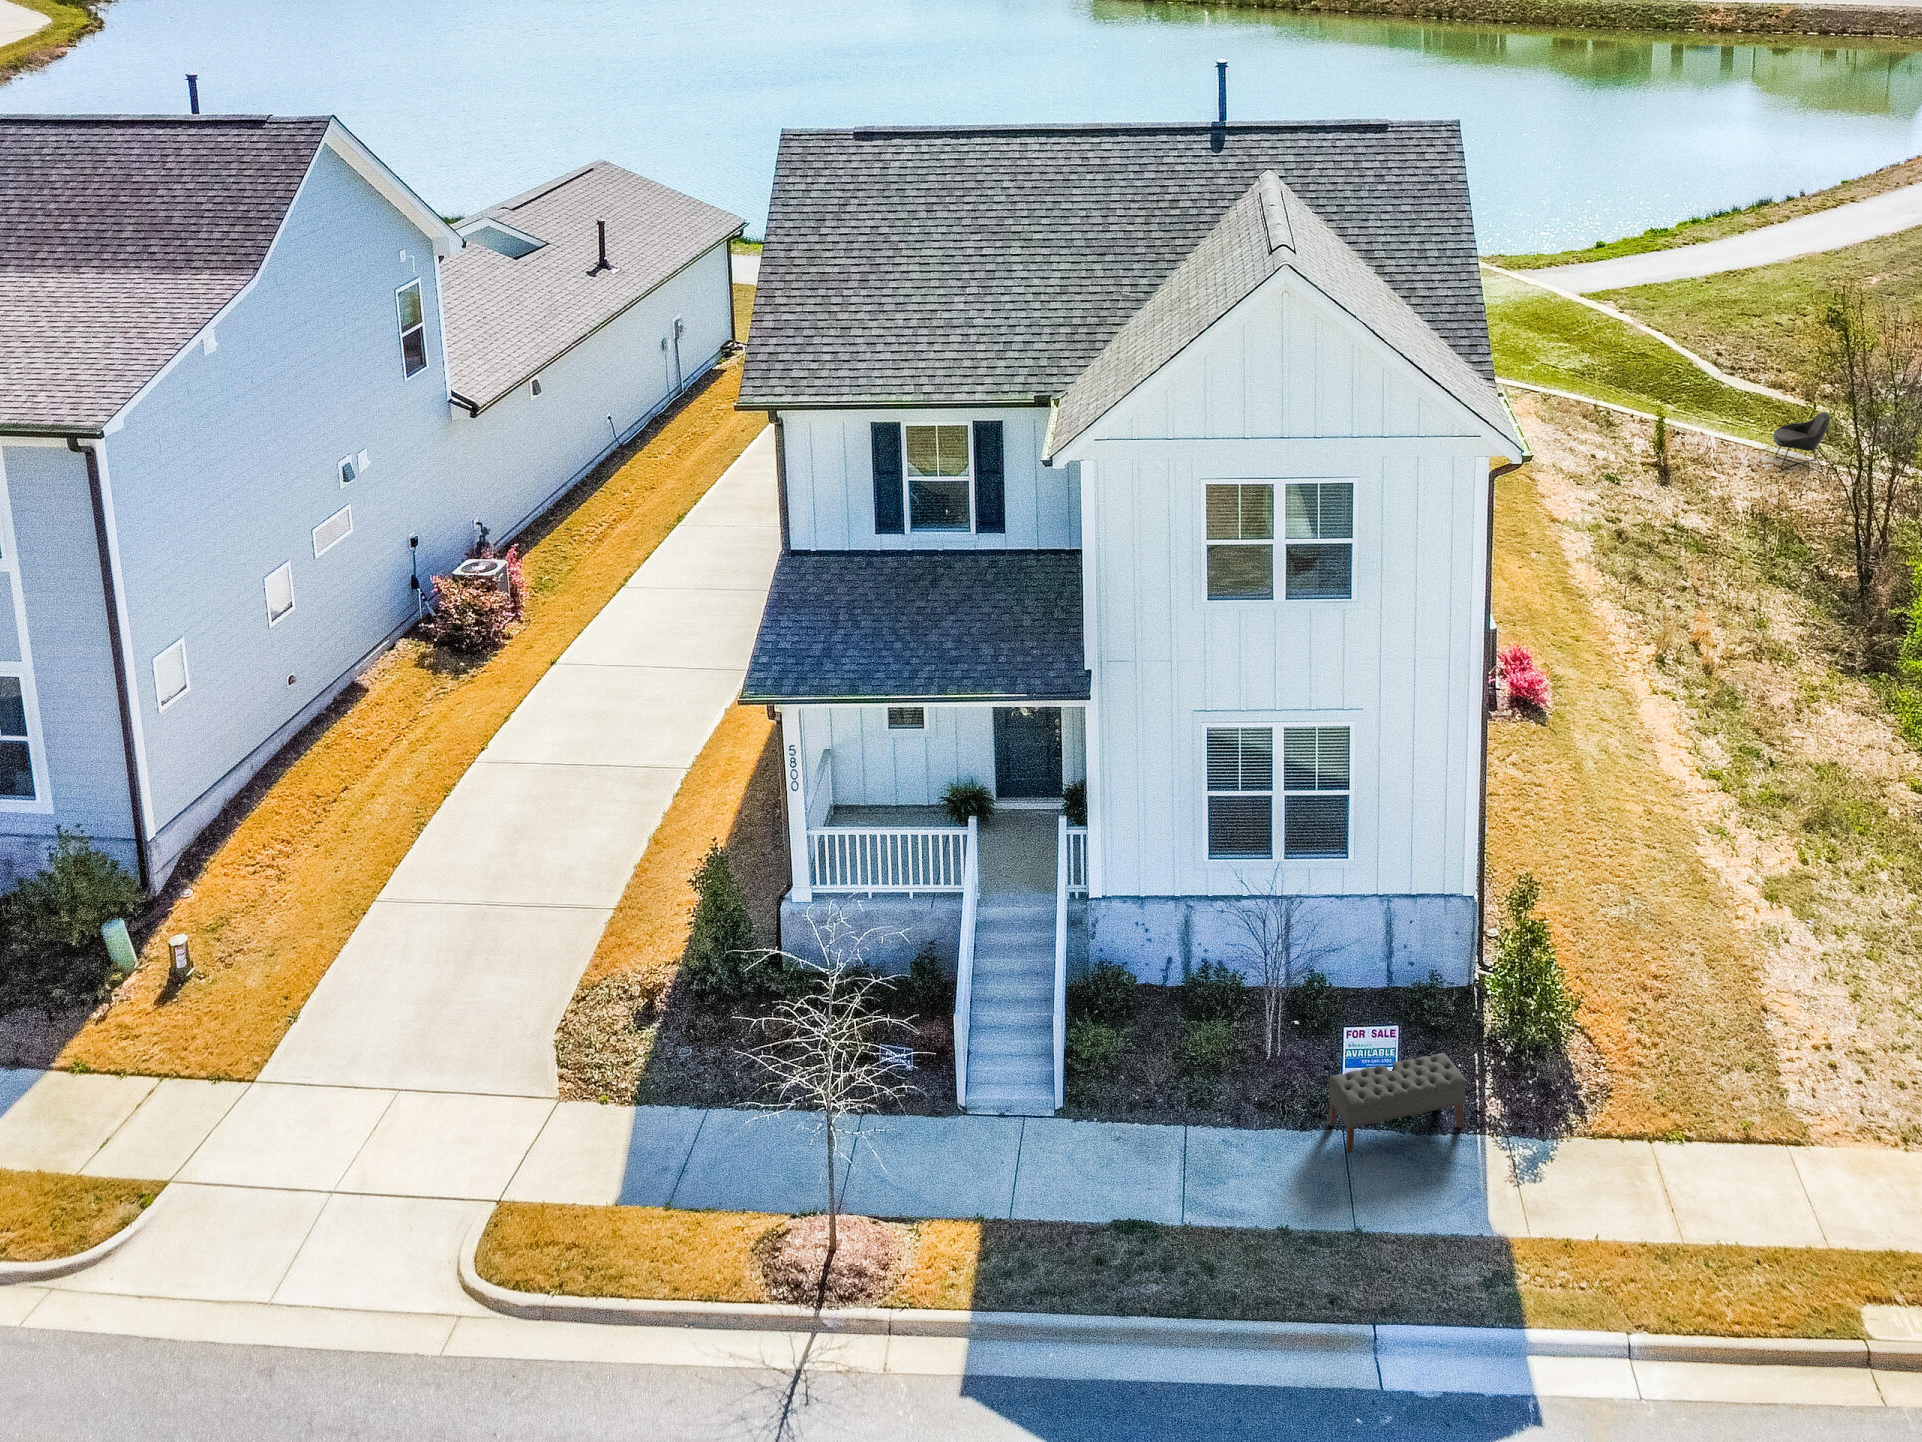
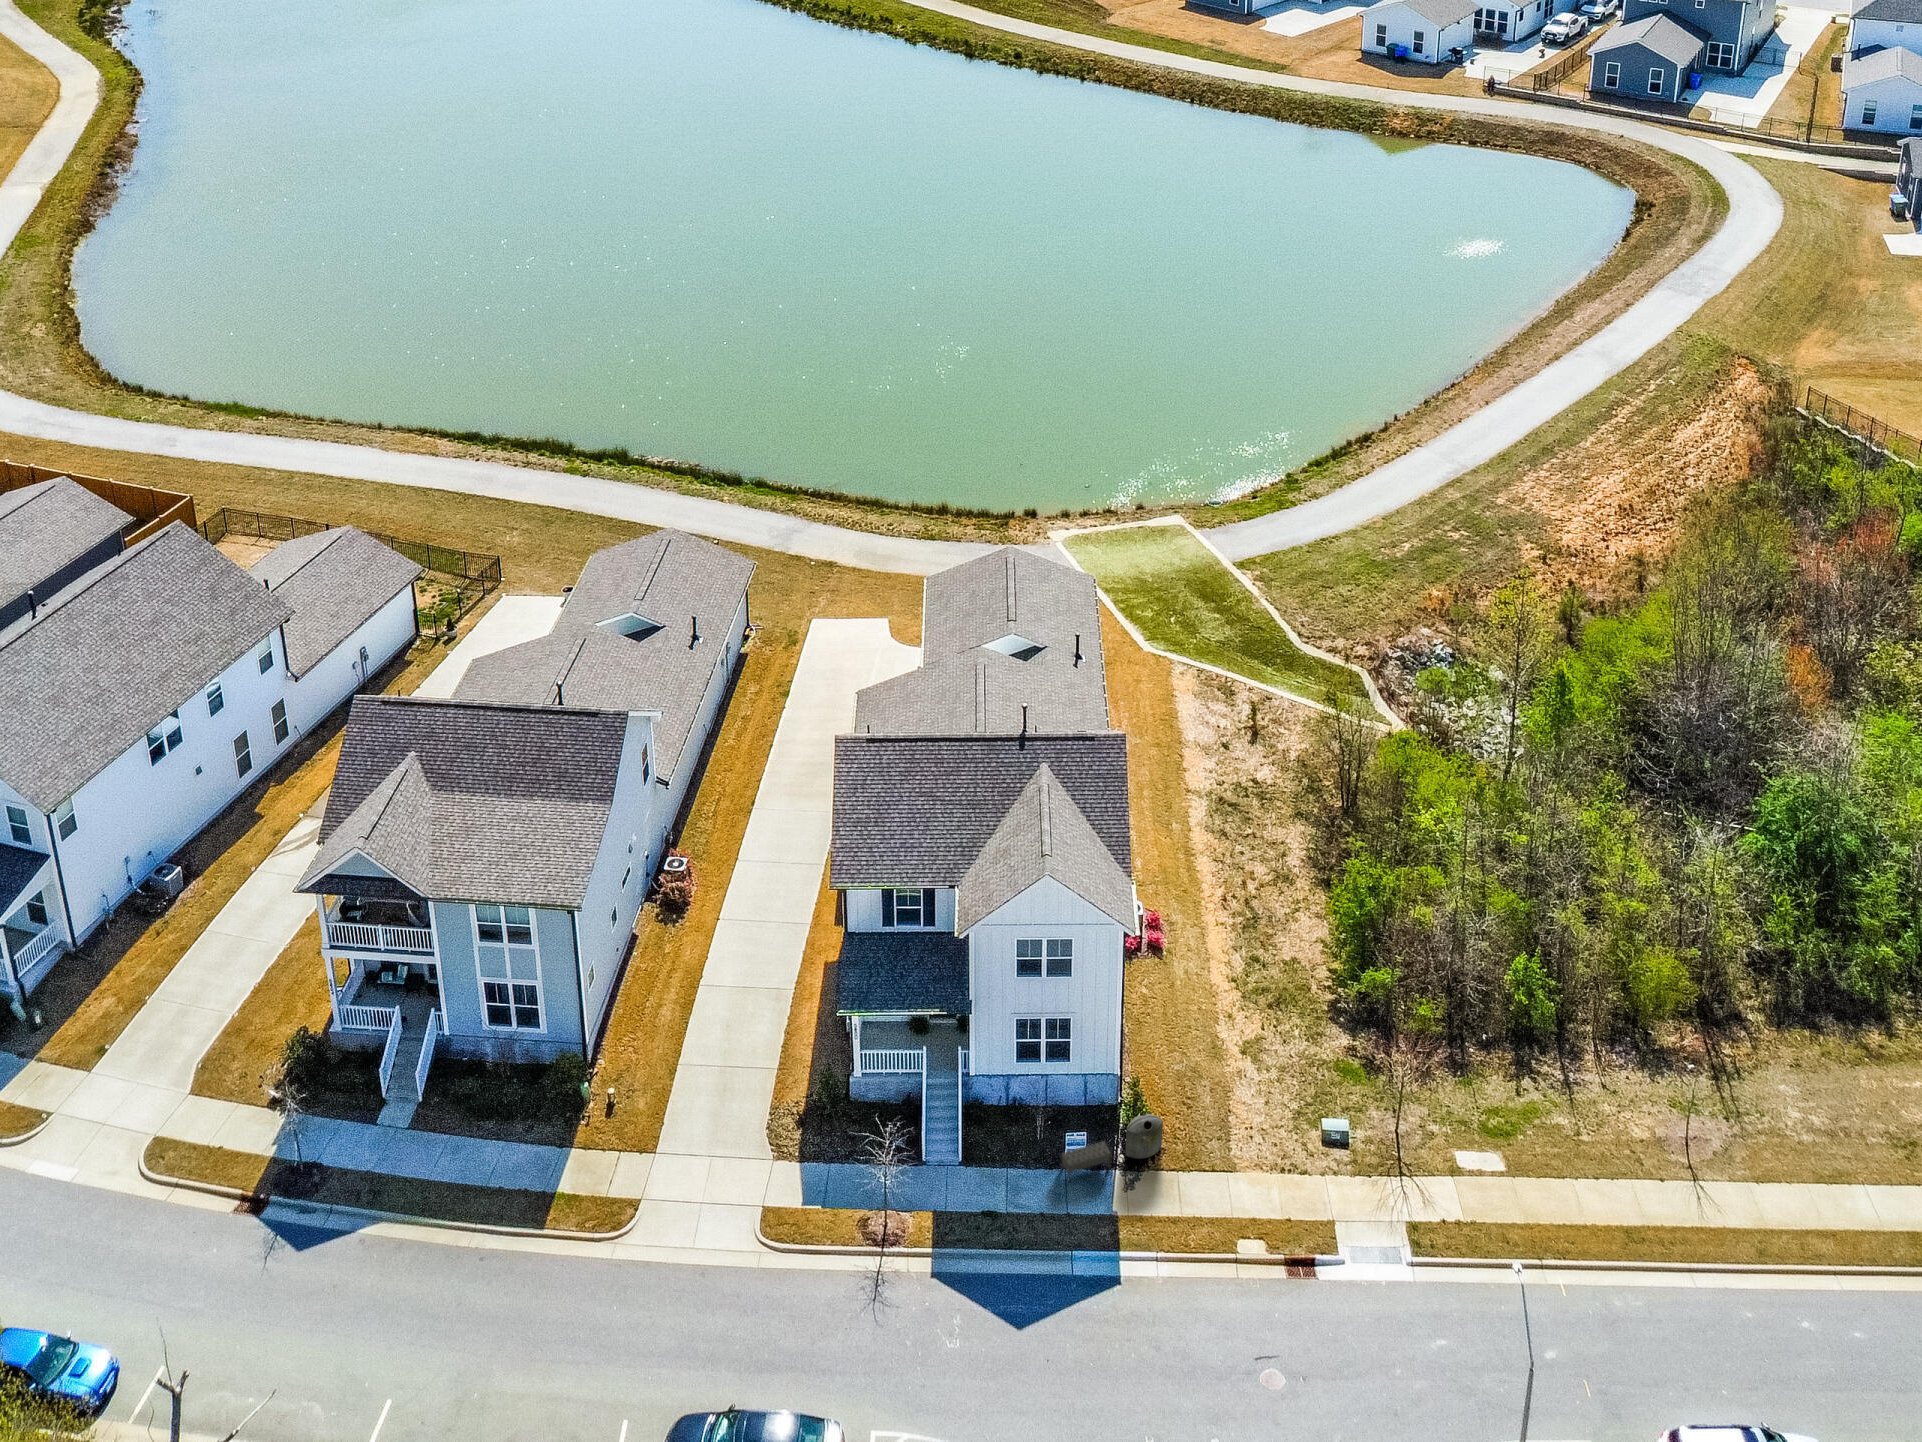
lounge chair: present [1774,412,1830,473] -> none [1314,708,1342,742]
trash can: none [1501,980,1603,1108] -> present [1126,1114,1163,1159]

